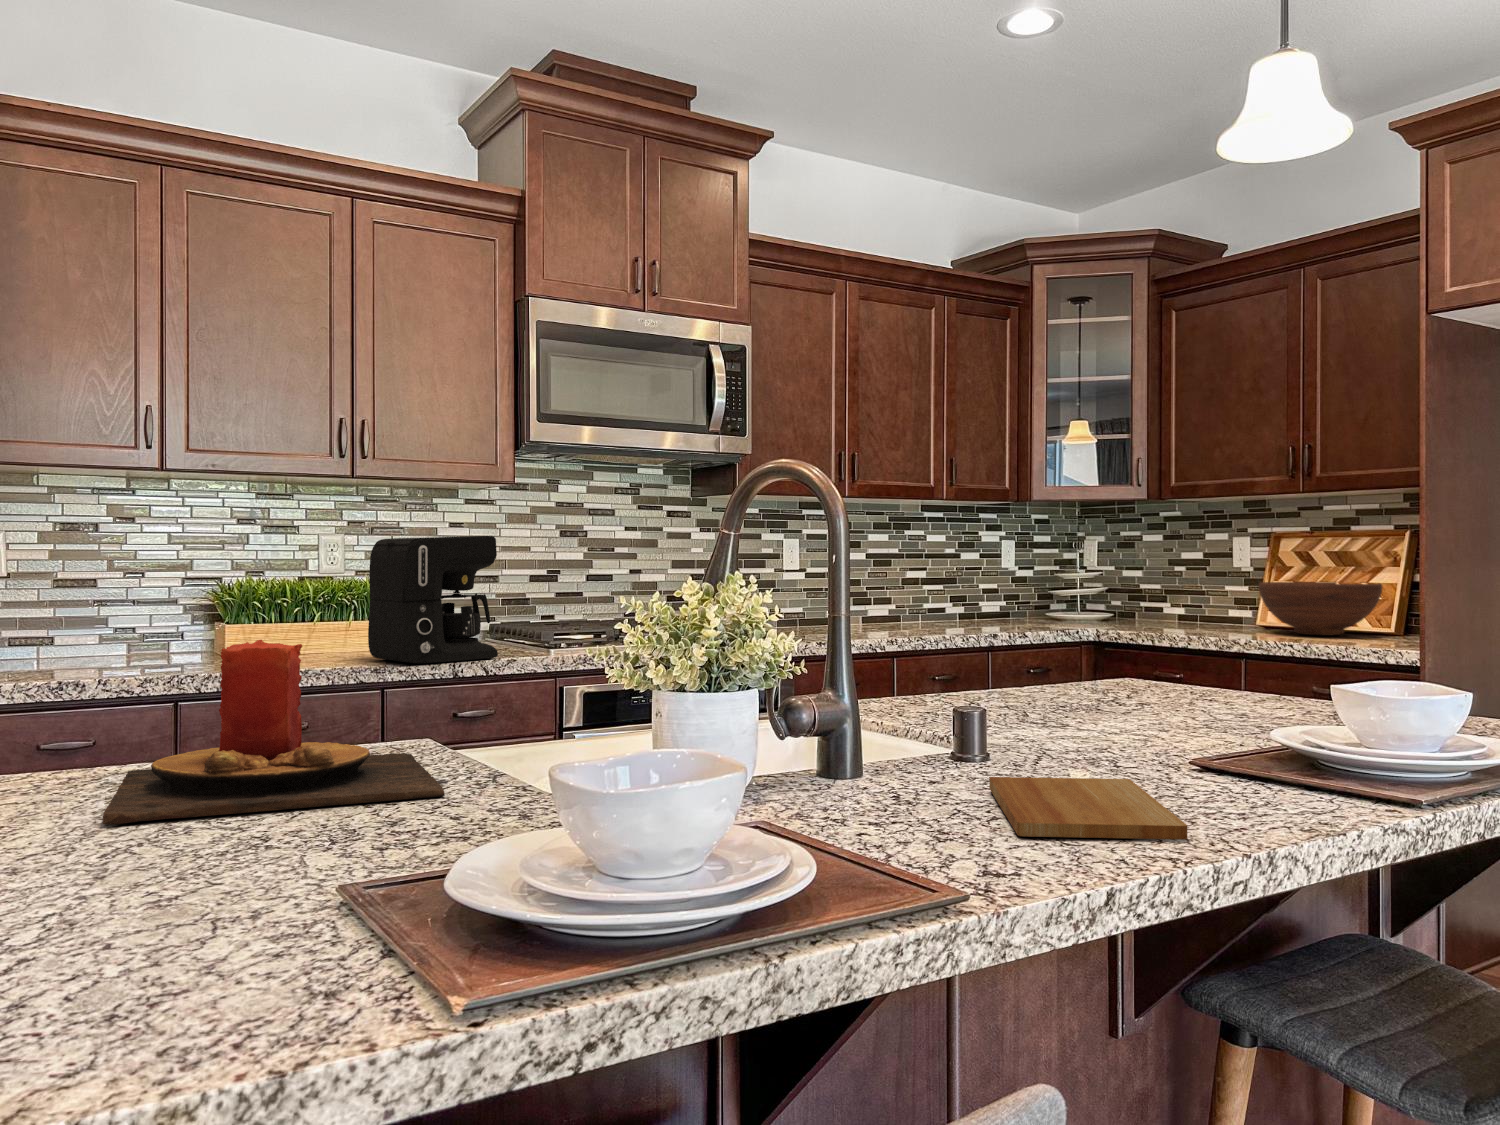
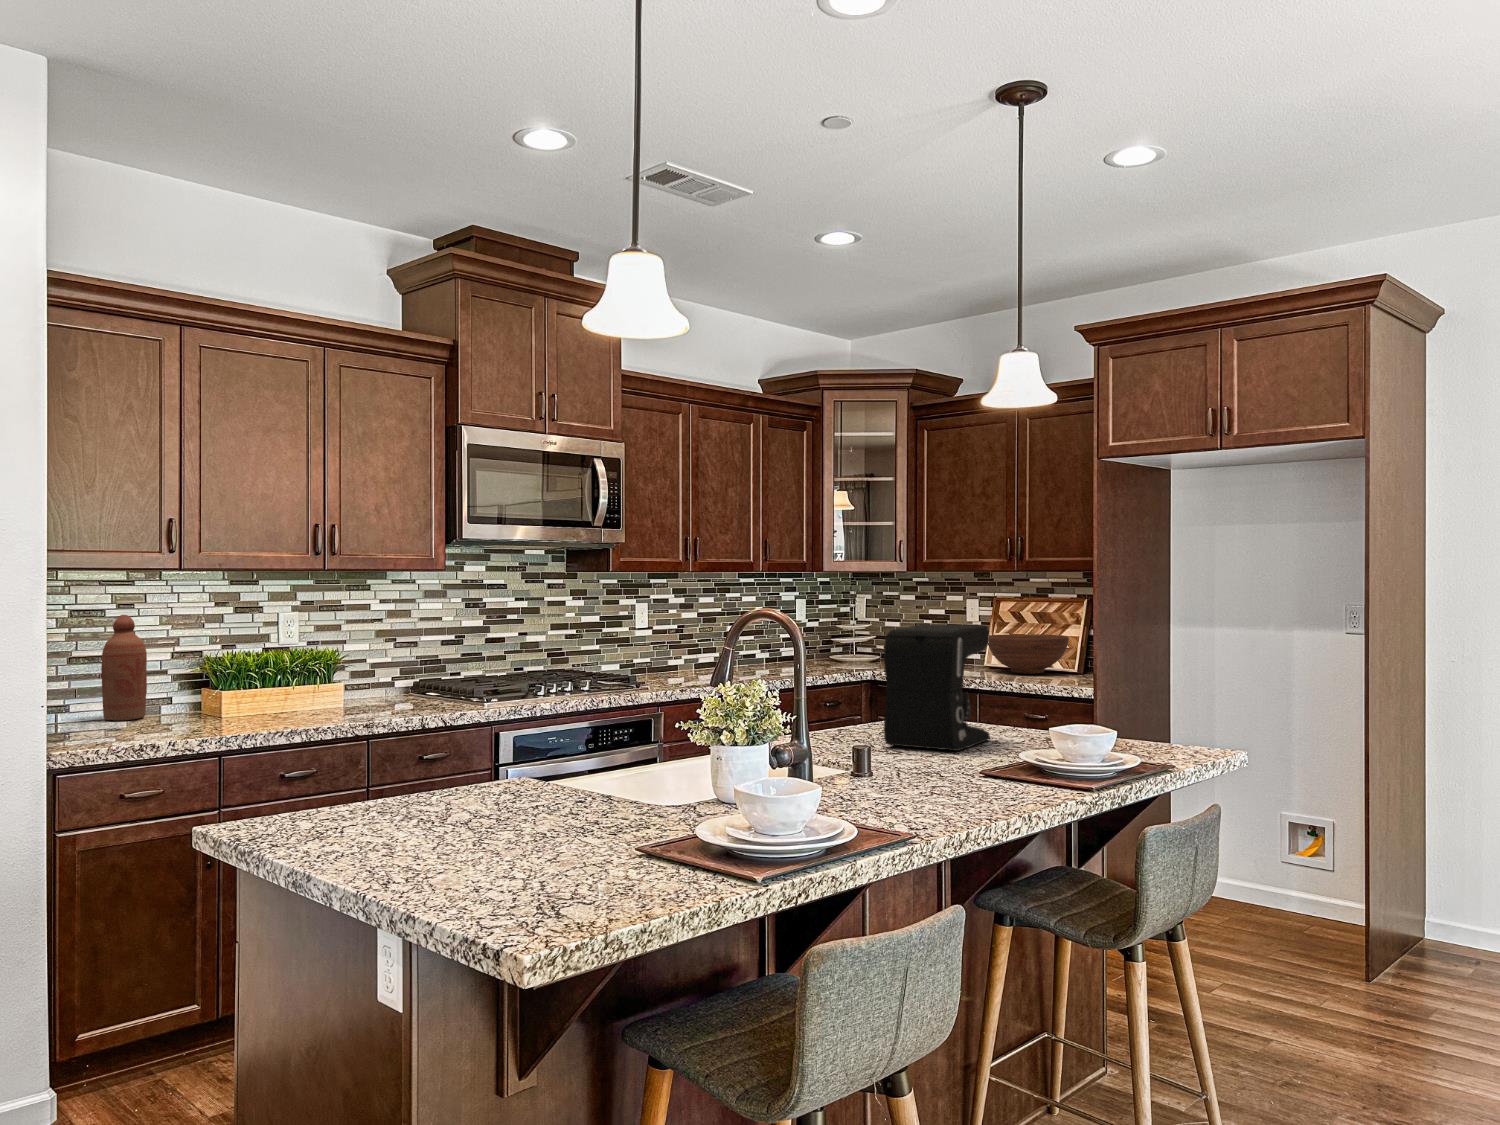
bottle: none [85,529,140,657] -> present [101,615,147,721]
coffee maker: present [368,536,498,664] -> present [884,624,990,751]
candle: present [103,640,445,825] -> none [365,721,587,834]
cutting board: present [989,777,1187,840] -> none [884,782,993,813]

